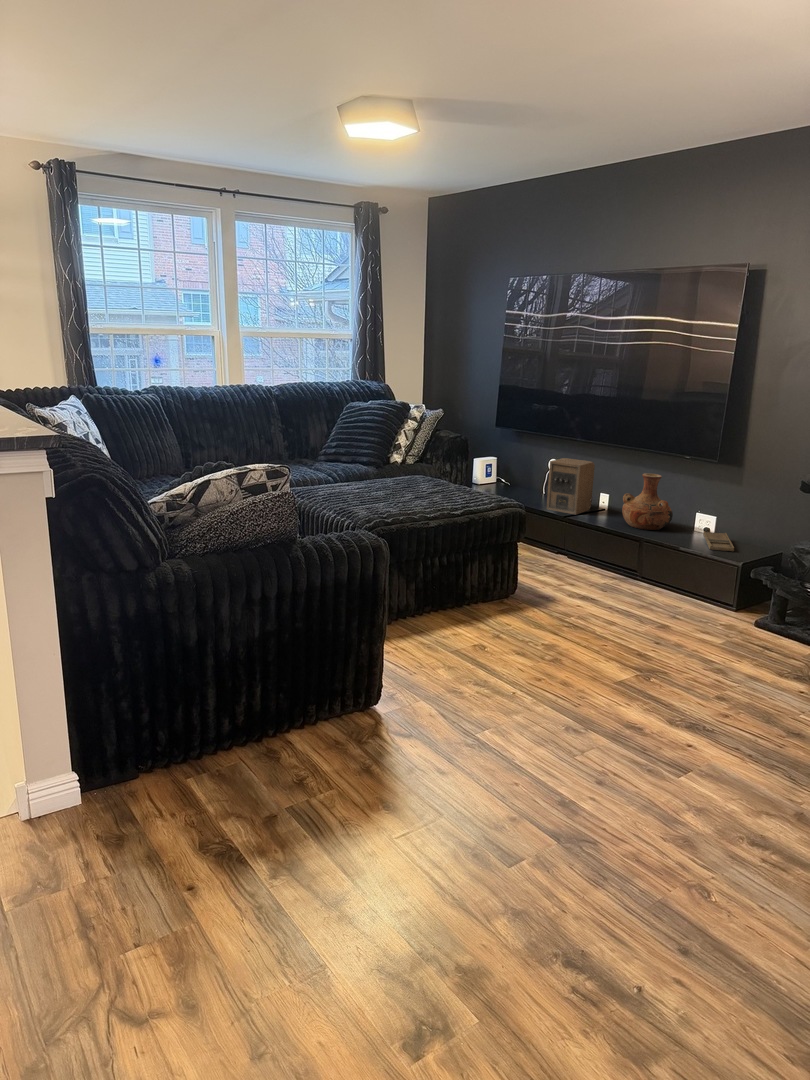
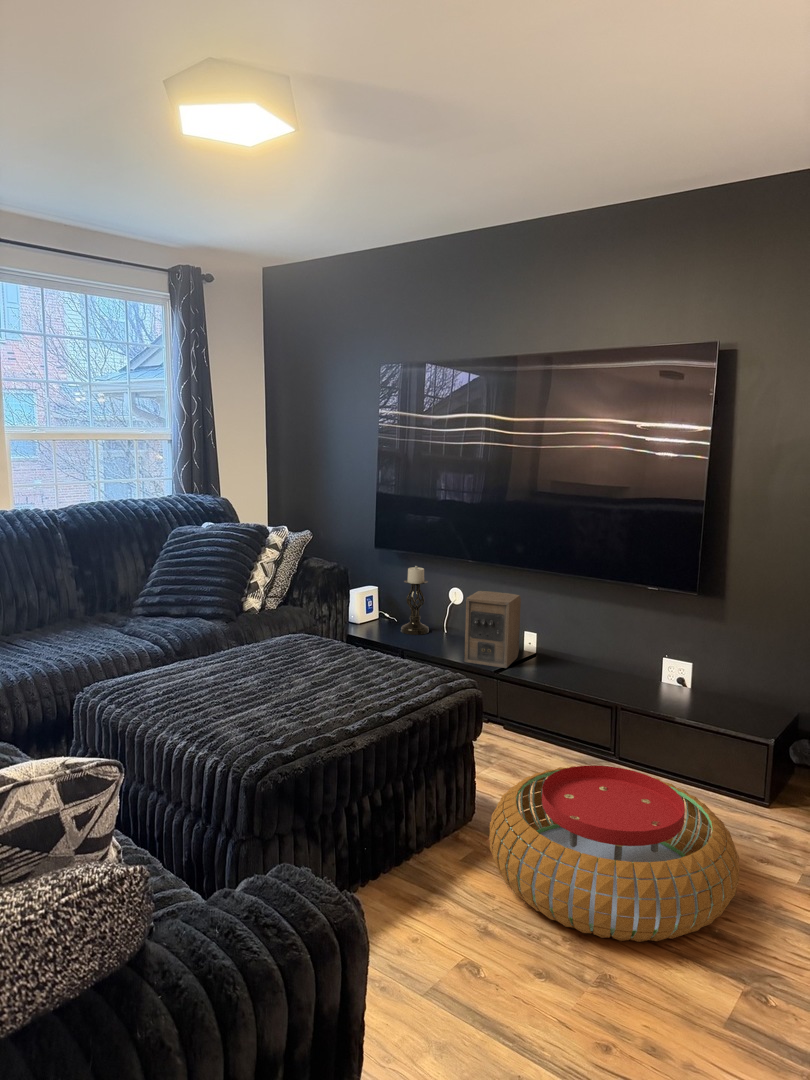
candle holder: none [511,440,534,493] -> present [401,566,429,635]
vase: present [622,473,673,530] -> none [570,610,639,687]
tray: present [703,531,734,551] -> none [686,685,745,717]
pouf: none [514,562,672,652] -> present [489,765,740,942]

